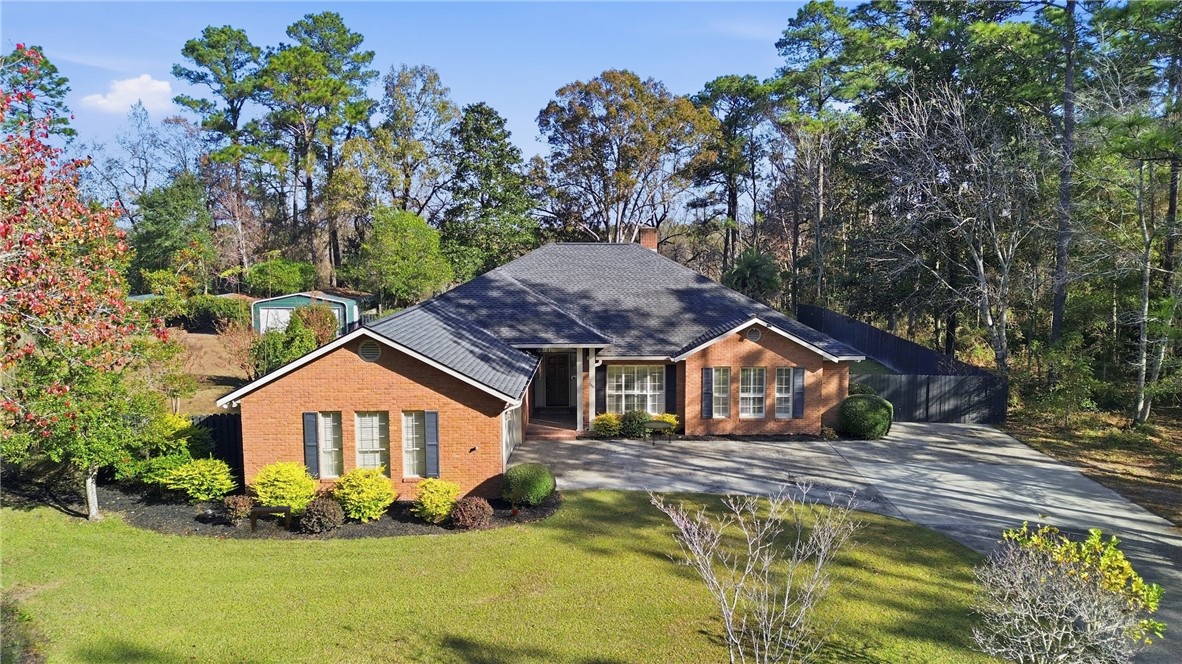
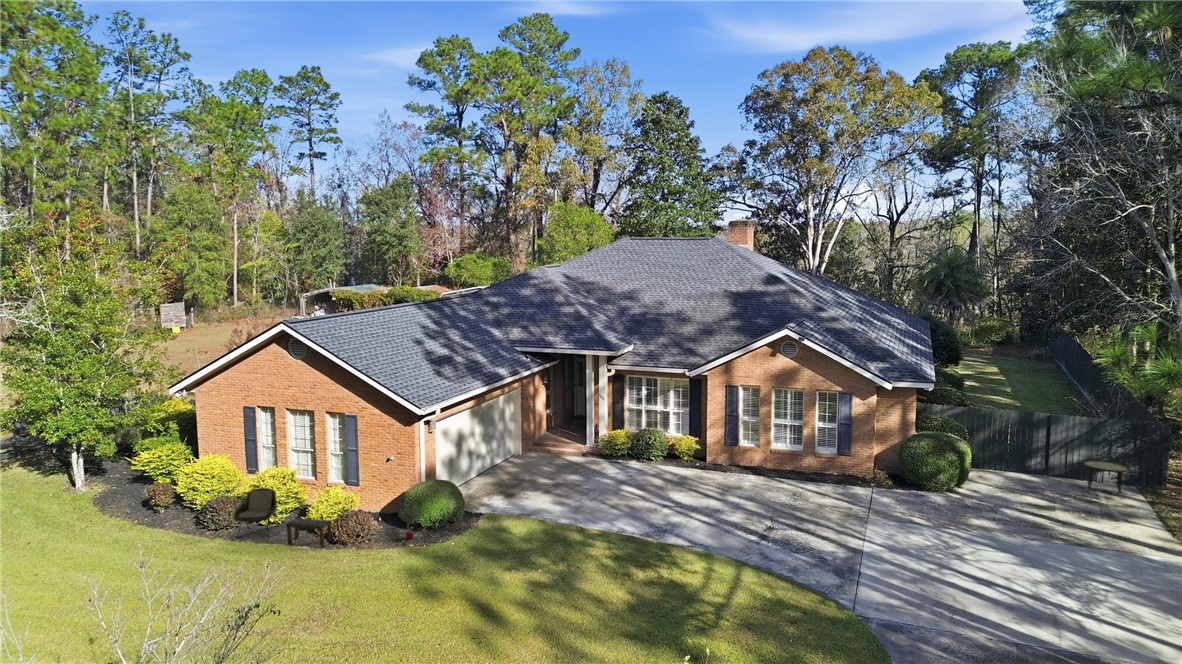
round table: present [642,421,673,445] -> present [1082,459,1130,493]
lounge chair: none [349,485,386,533] -> present [233,488,278,538]
bench: present [250,505,291,532] -> present [286,518,332,548]

